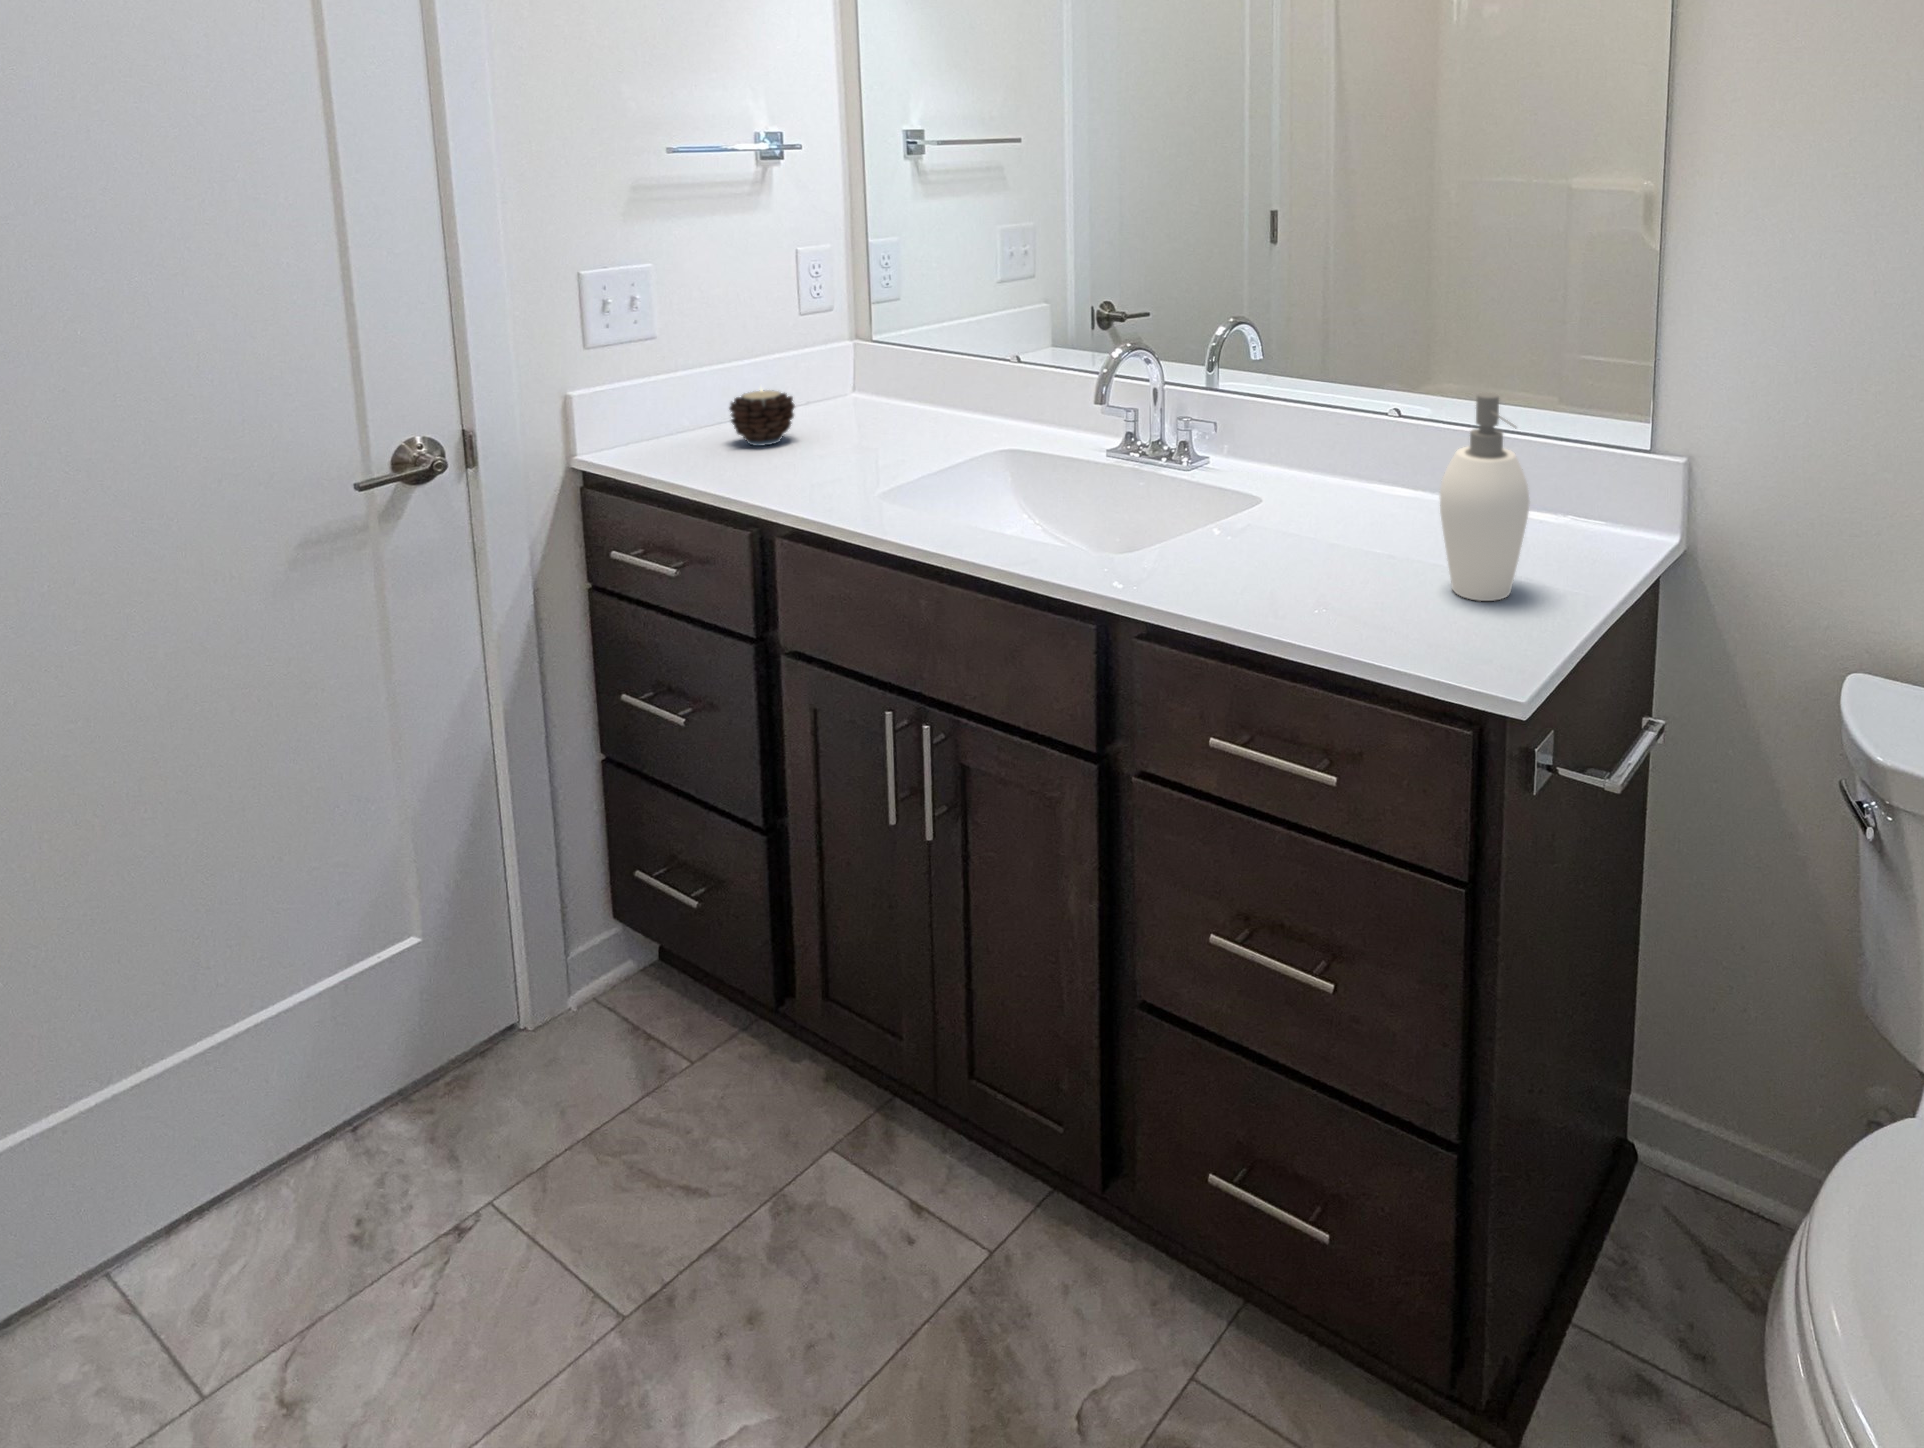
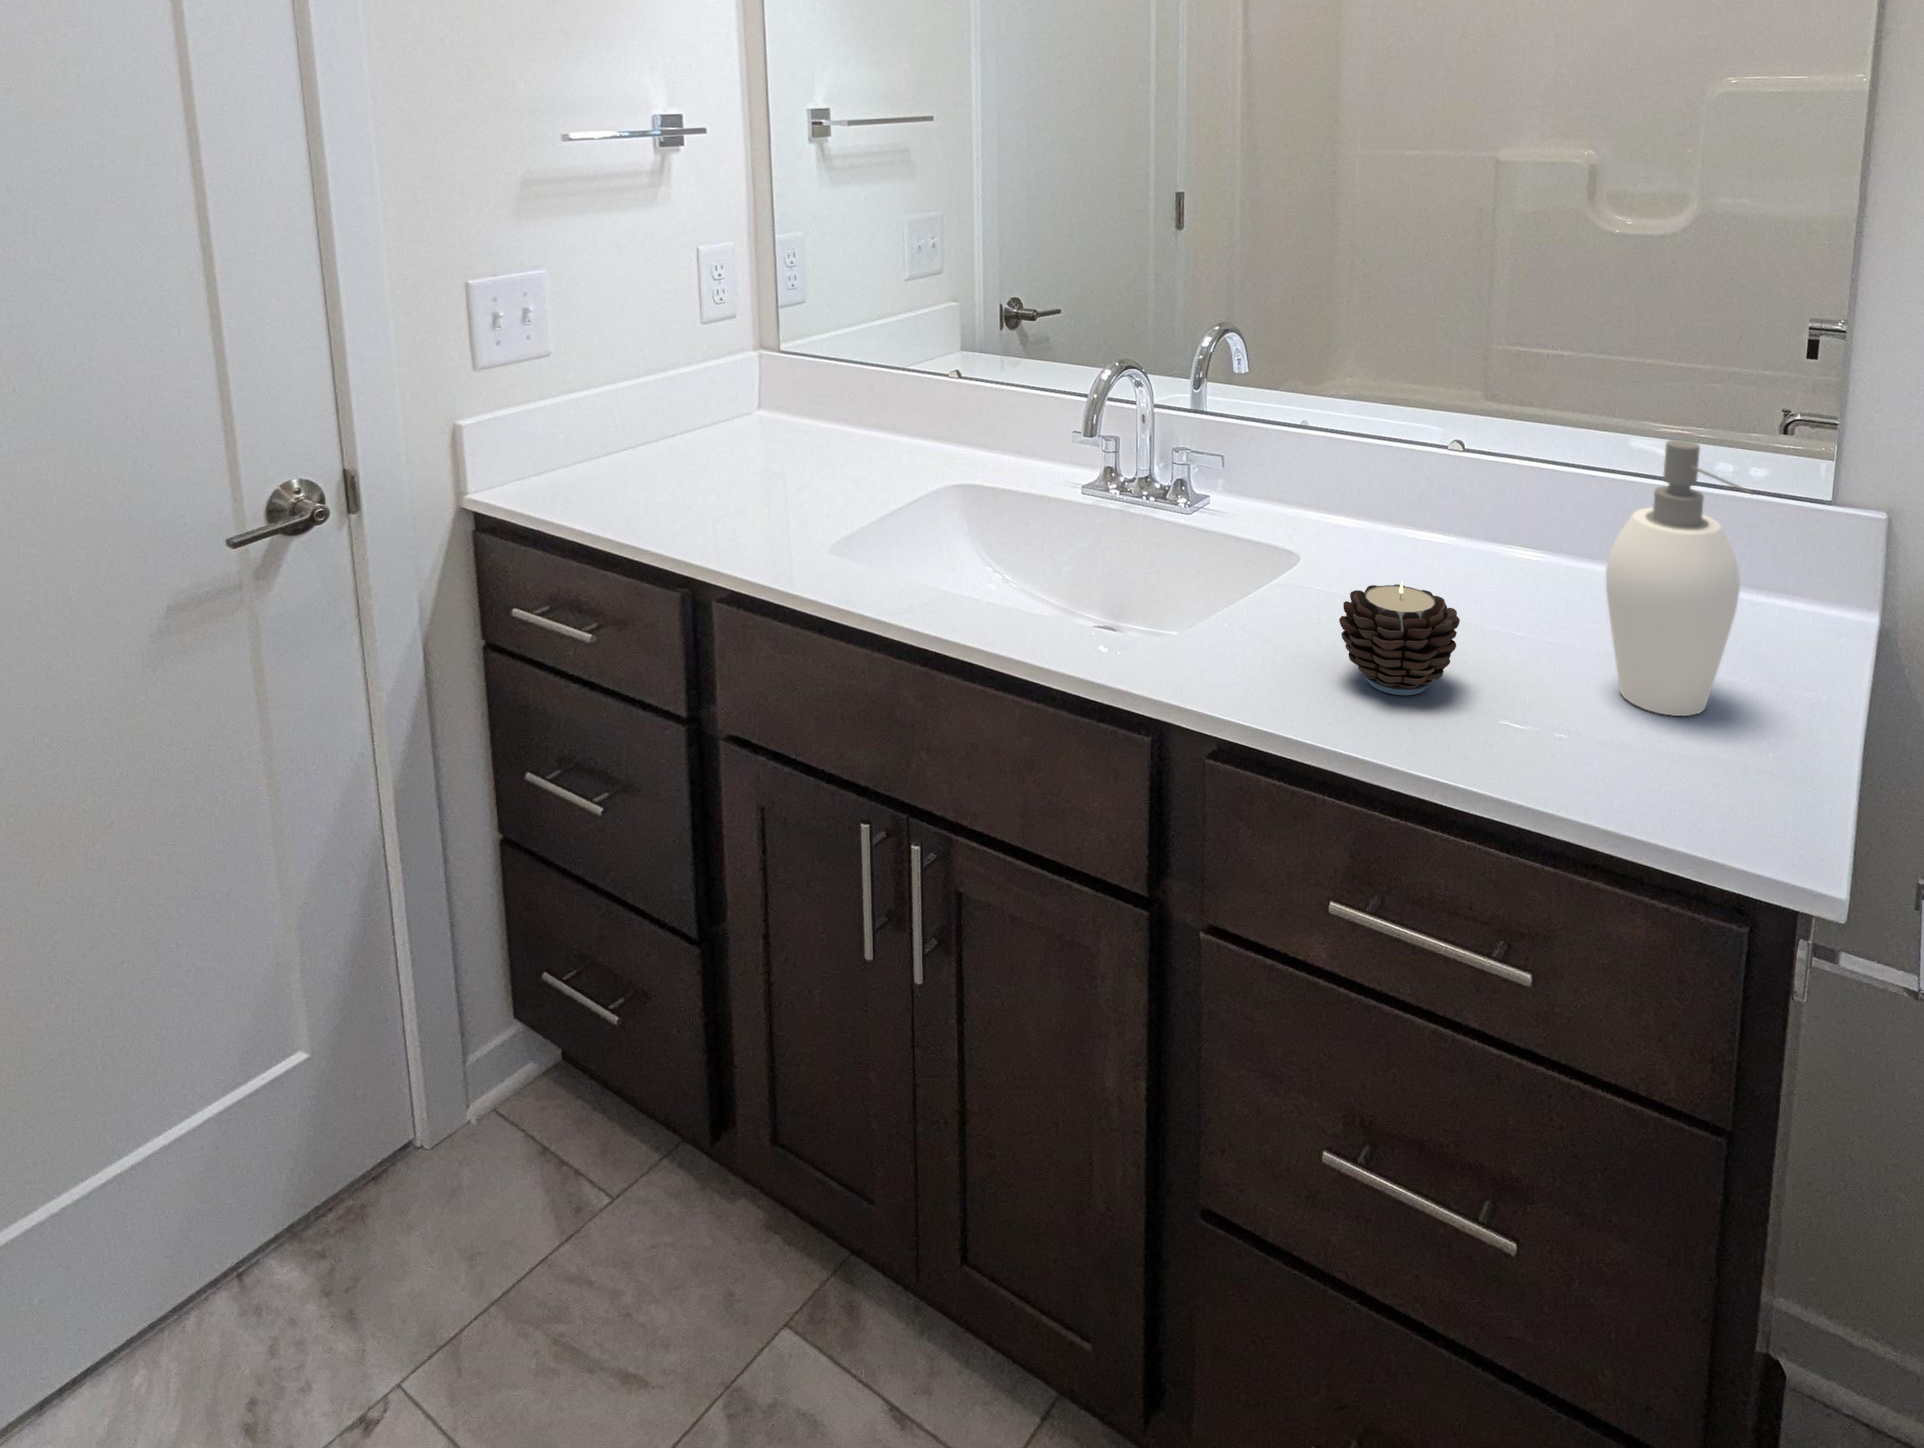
candle: present [729,389,795,446] -> present [1339,580,1460,695]

